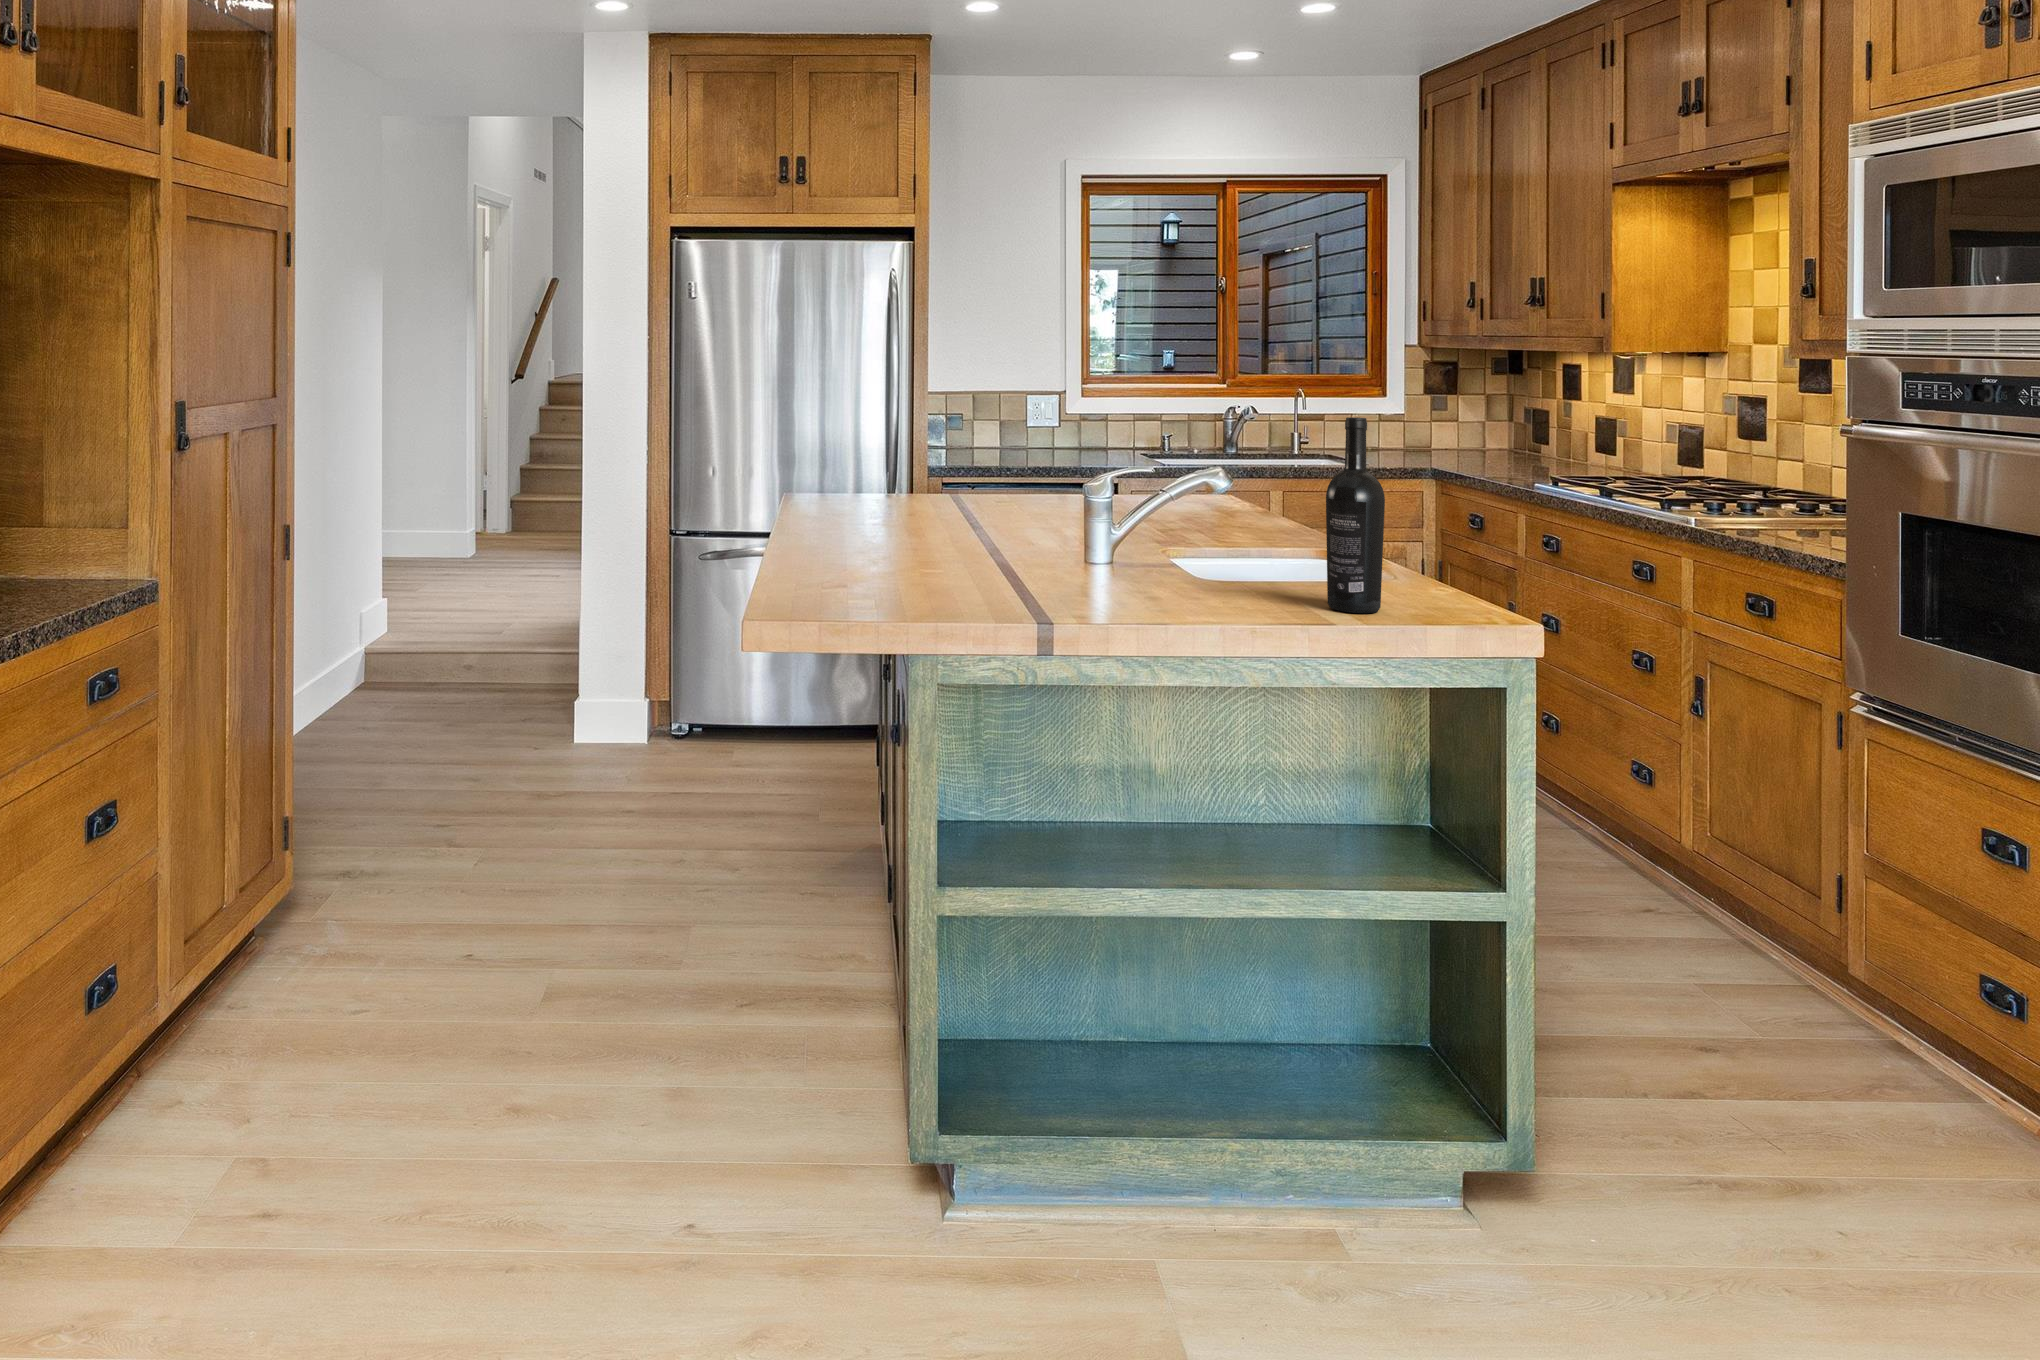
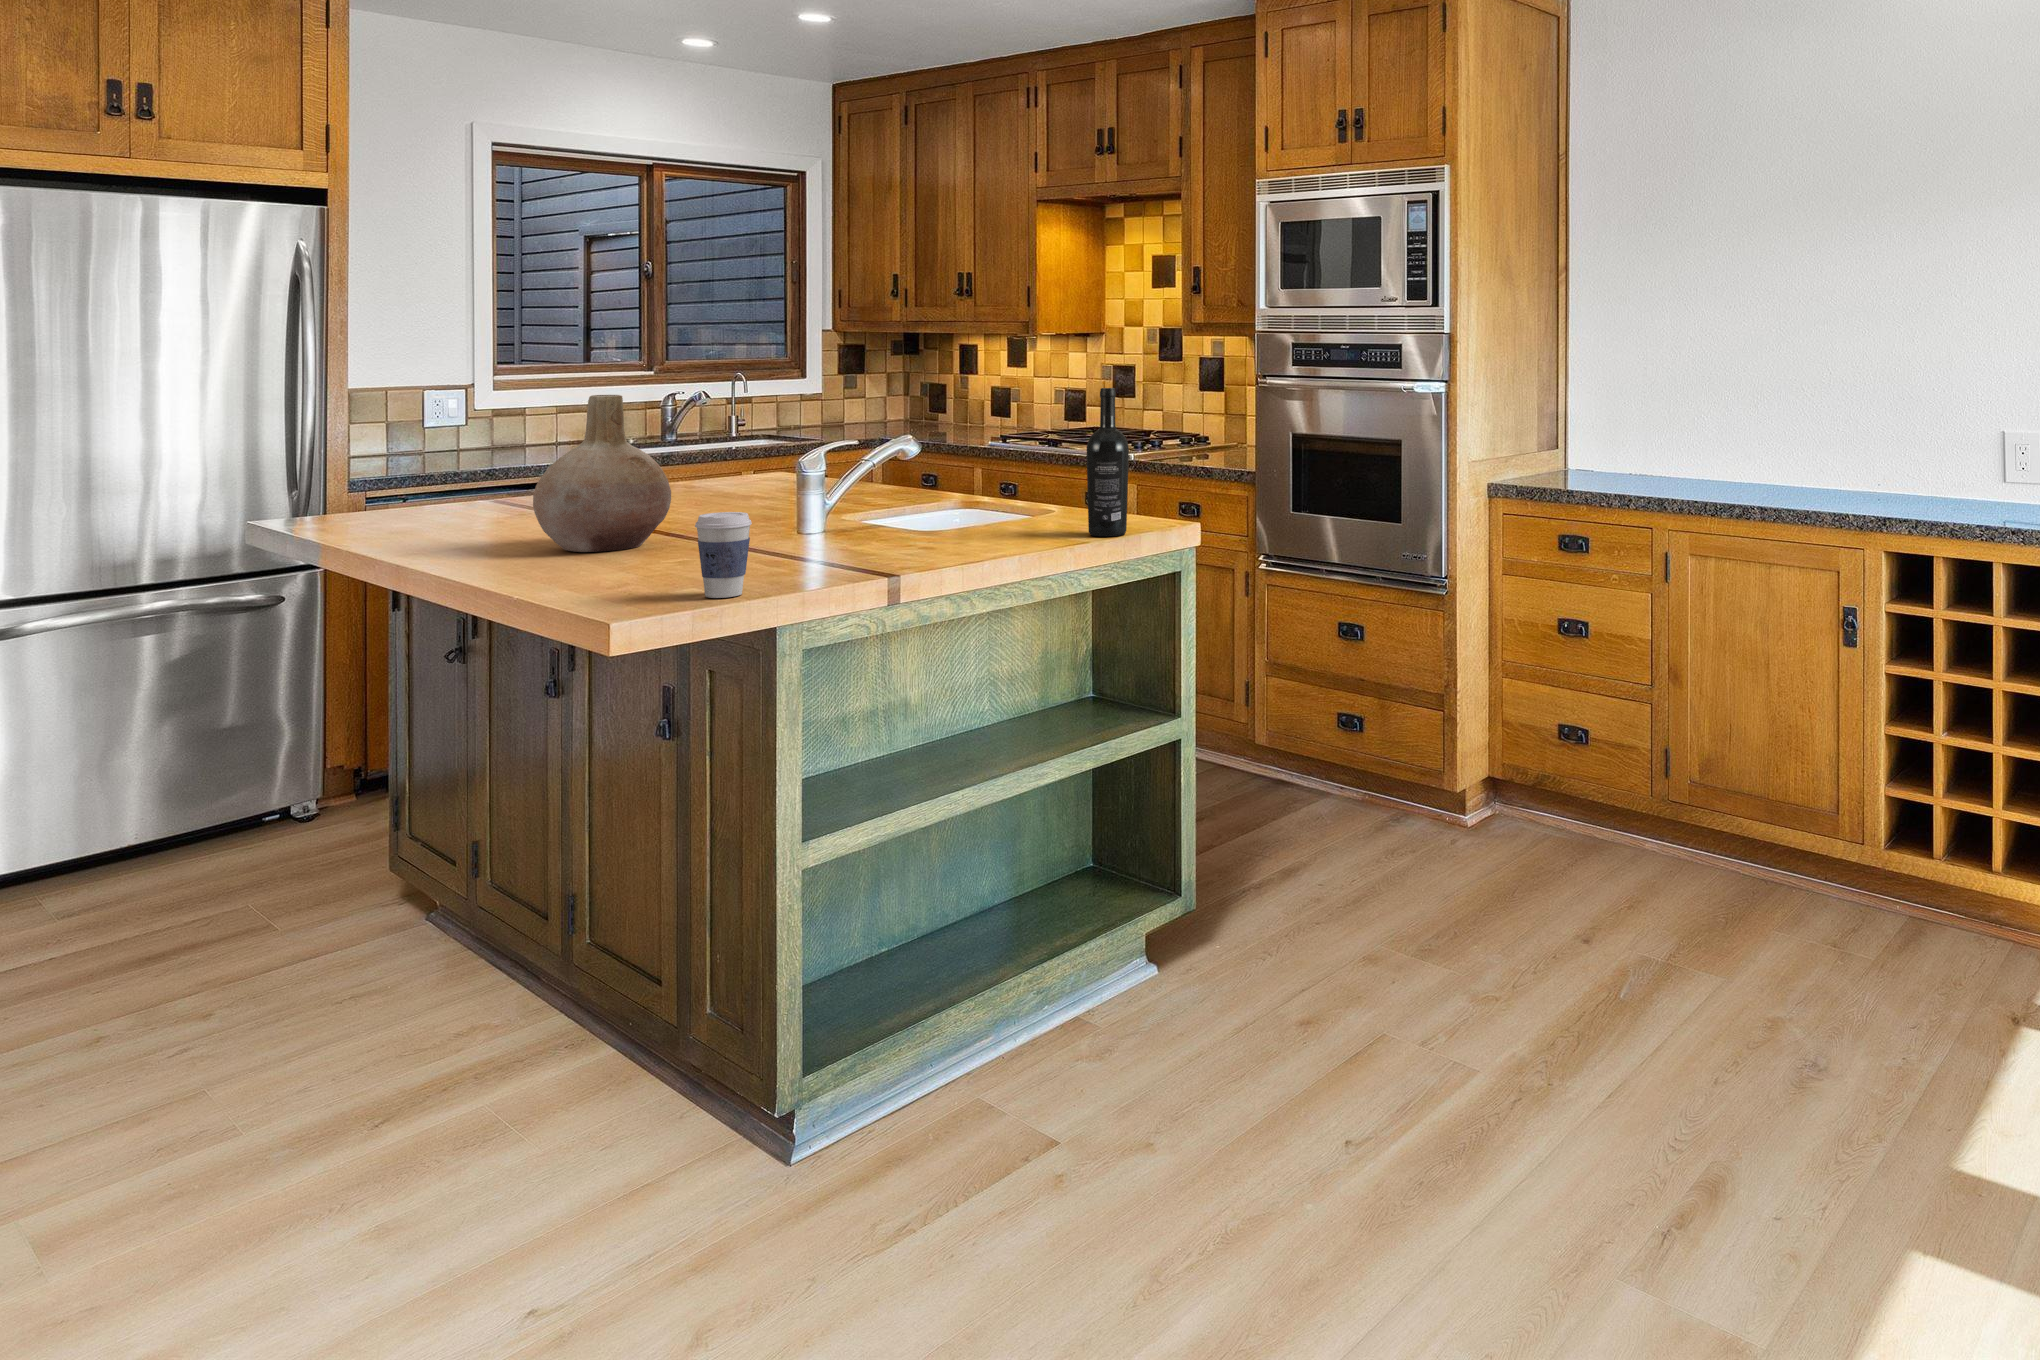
vase: none [844,398,959,545] -> present [533,395,671,552]
coffee cup: none [813,518,865,605] -> present [695,512,752,598]

